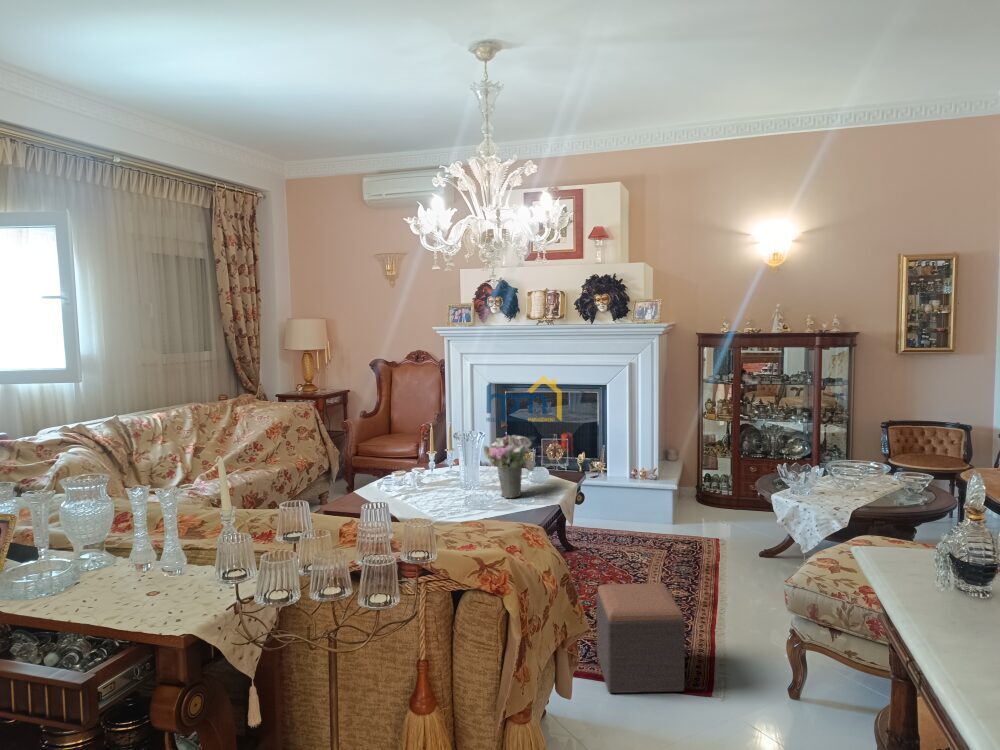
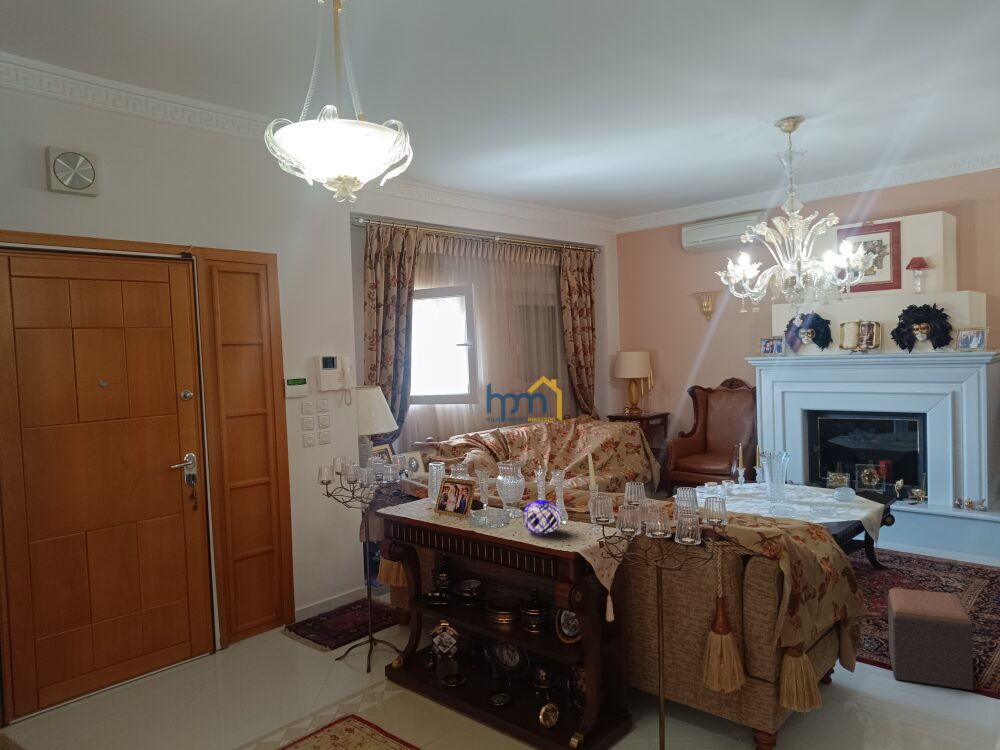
flower bouquet: present [484,435,536,498] -> none [786,455,837,510]
decorative orb: none [106,539,176,596] -> present [523,500,561,534]

